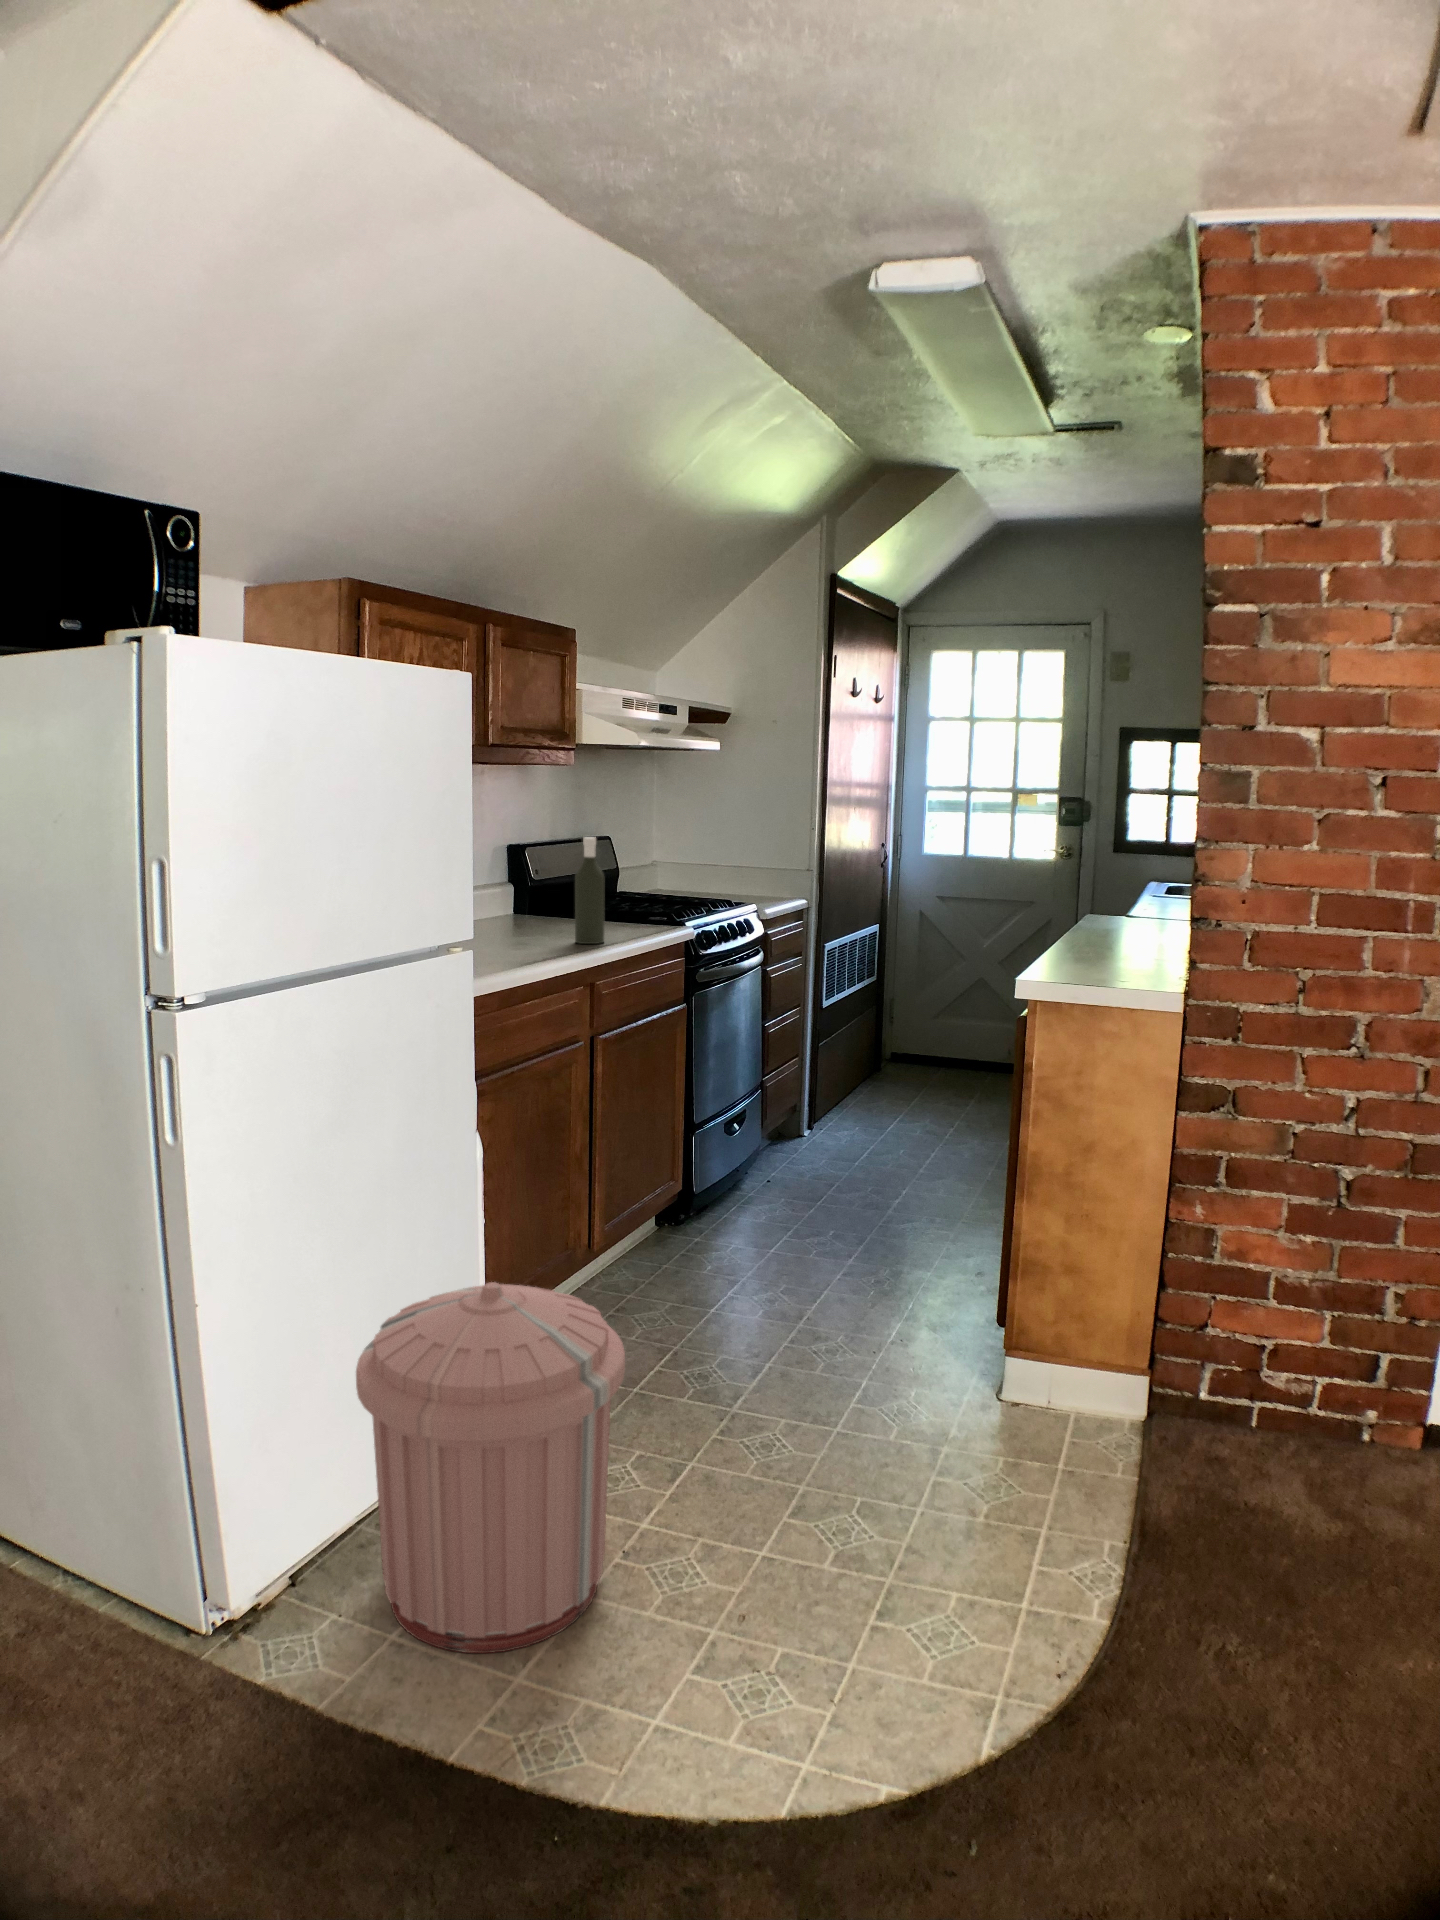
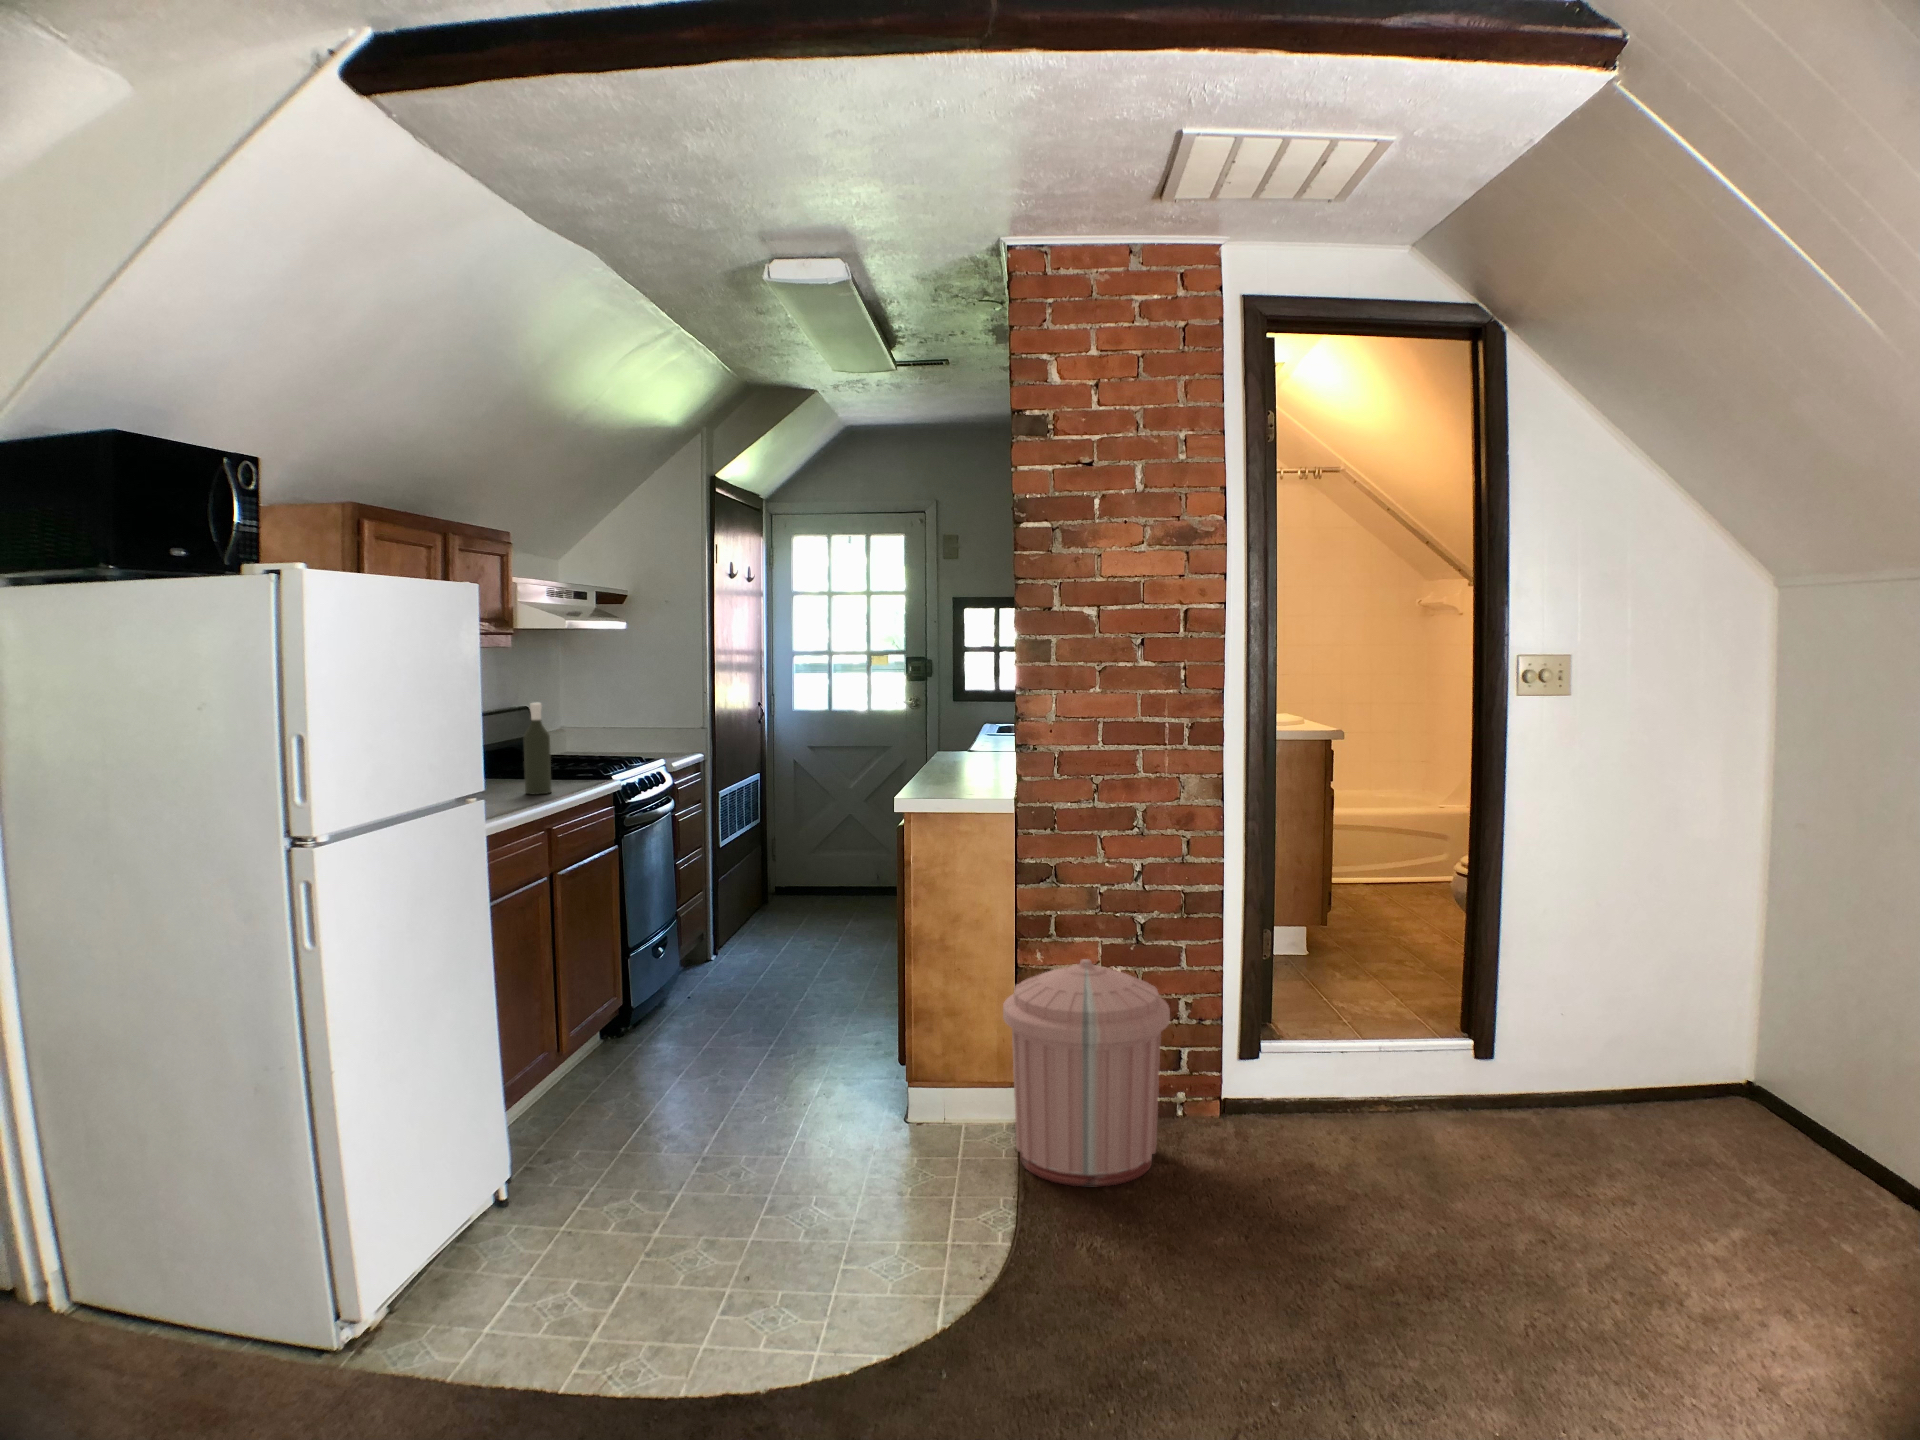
trash can: present [356,1282,625,1653] -> present [1003,959,1170,1187]

